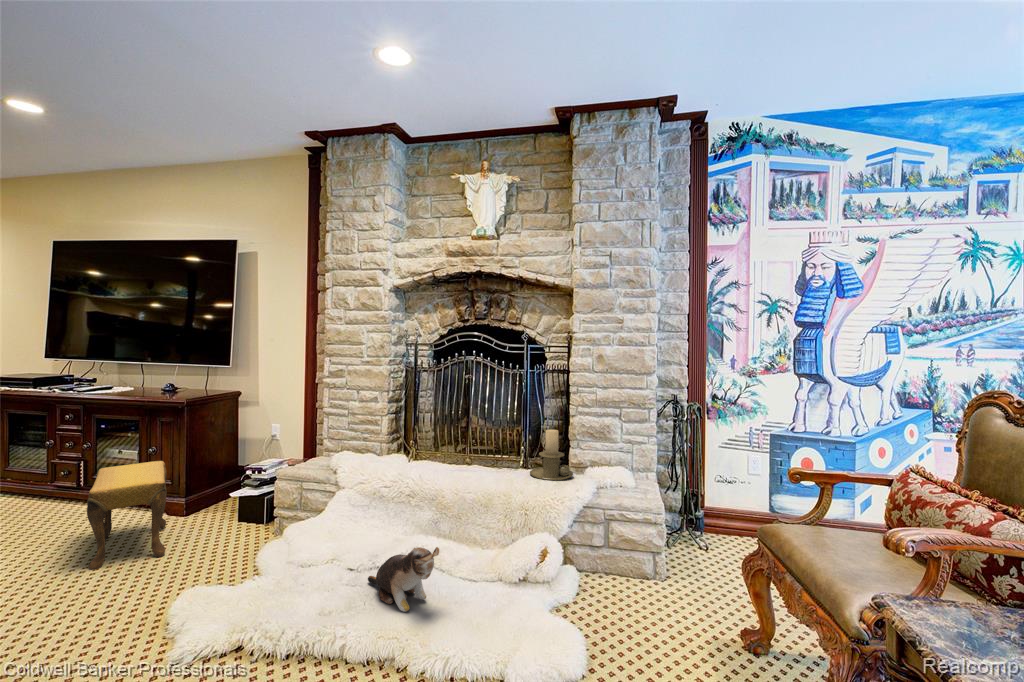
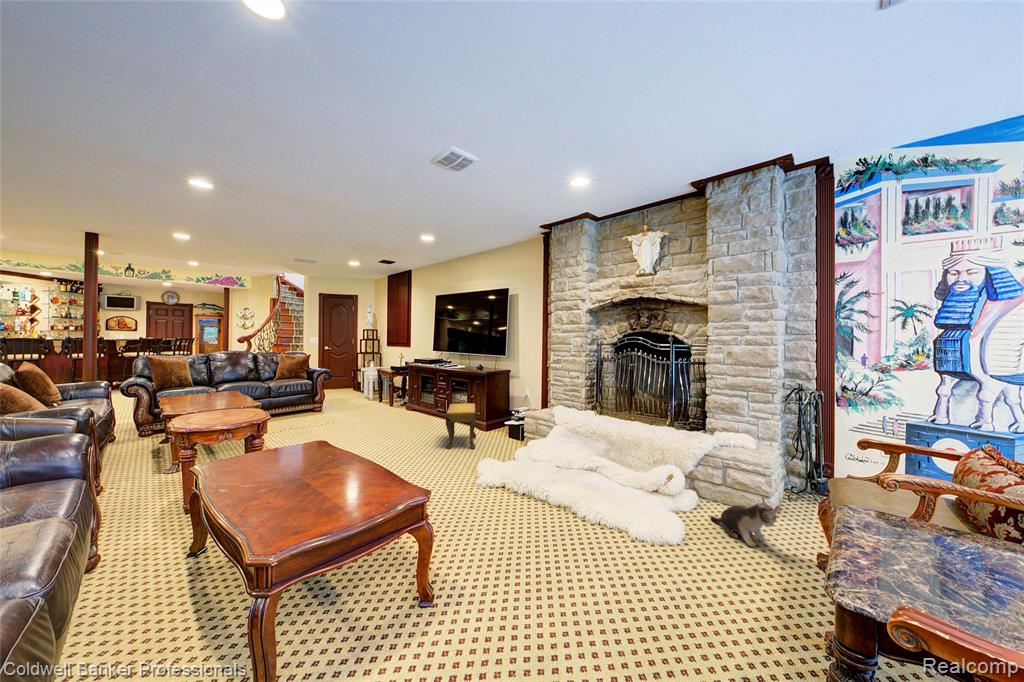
candle holder: present [530,429,573,480] -> none [672,402,705,437]
plush toy: present [368,547,439,612] -> present [710,503,782,546]

